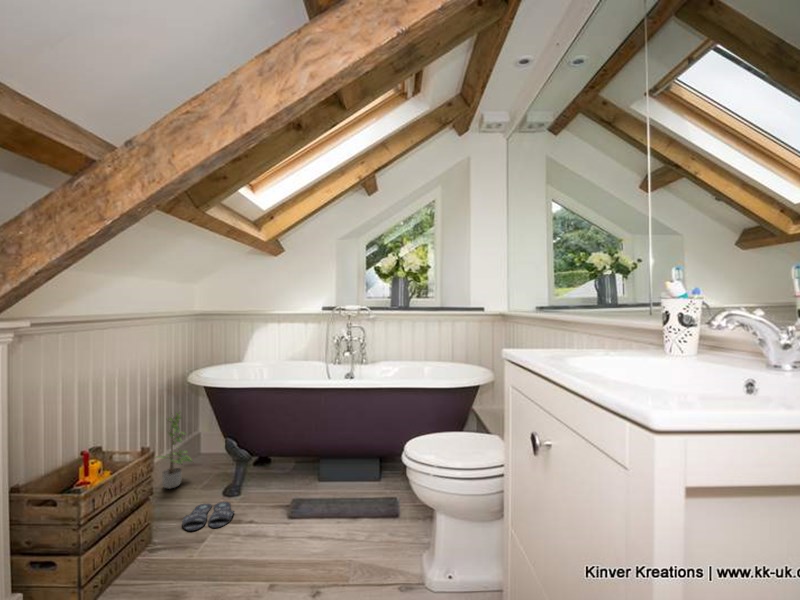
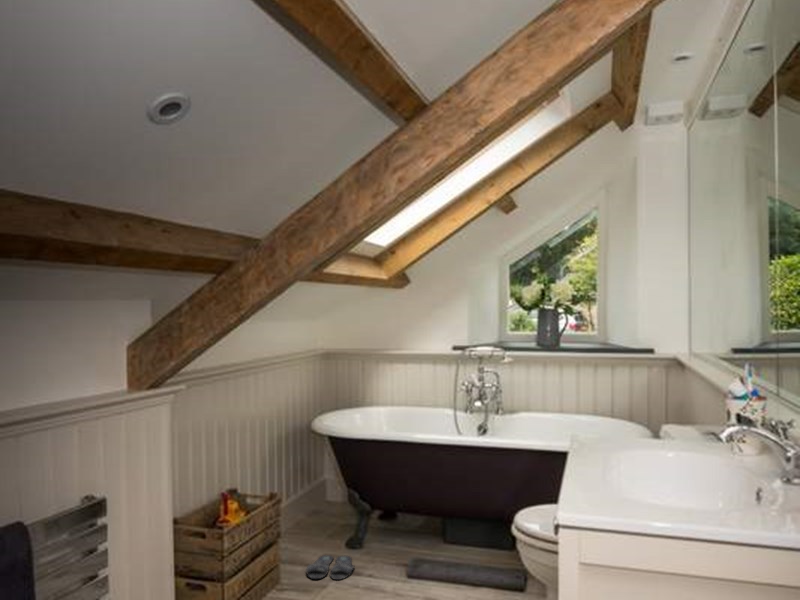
potted plant: present [157,412,192,489] -> none [282,456,318,536]

